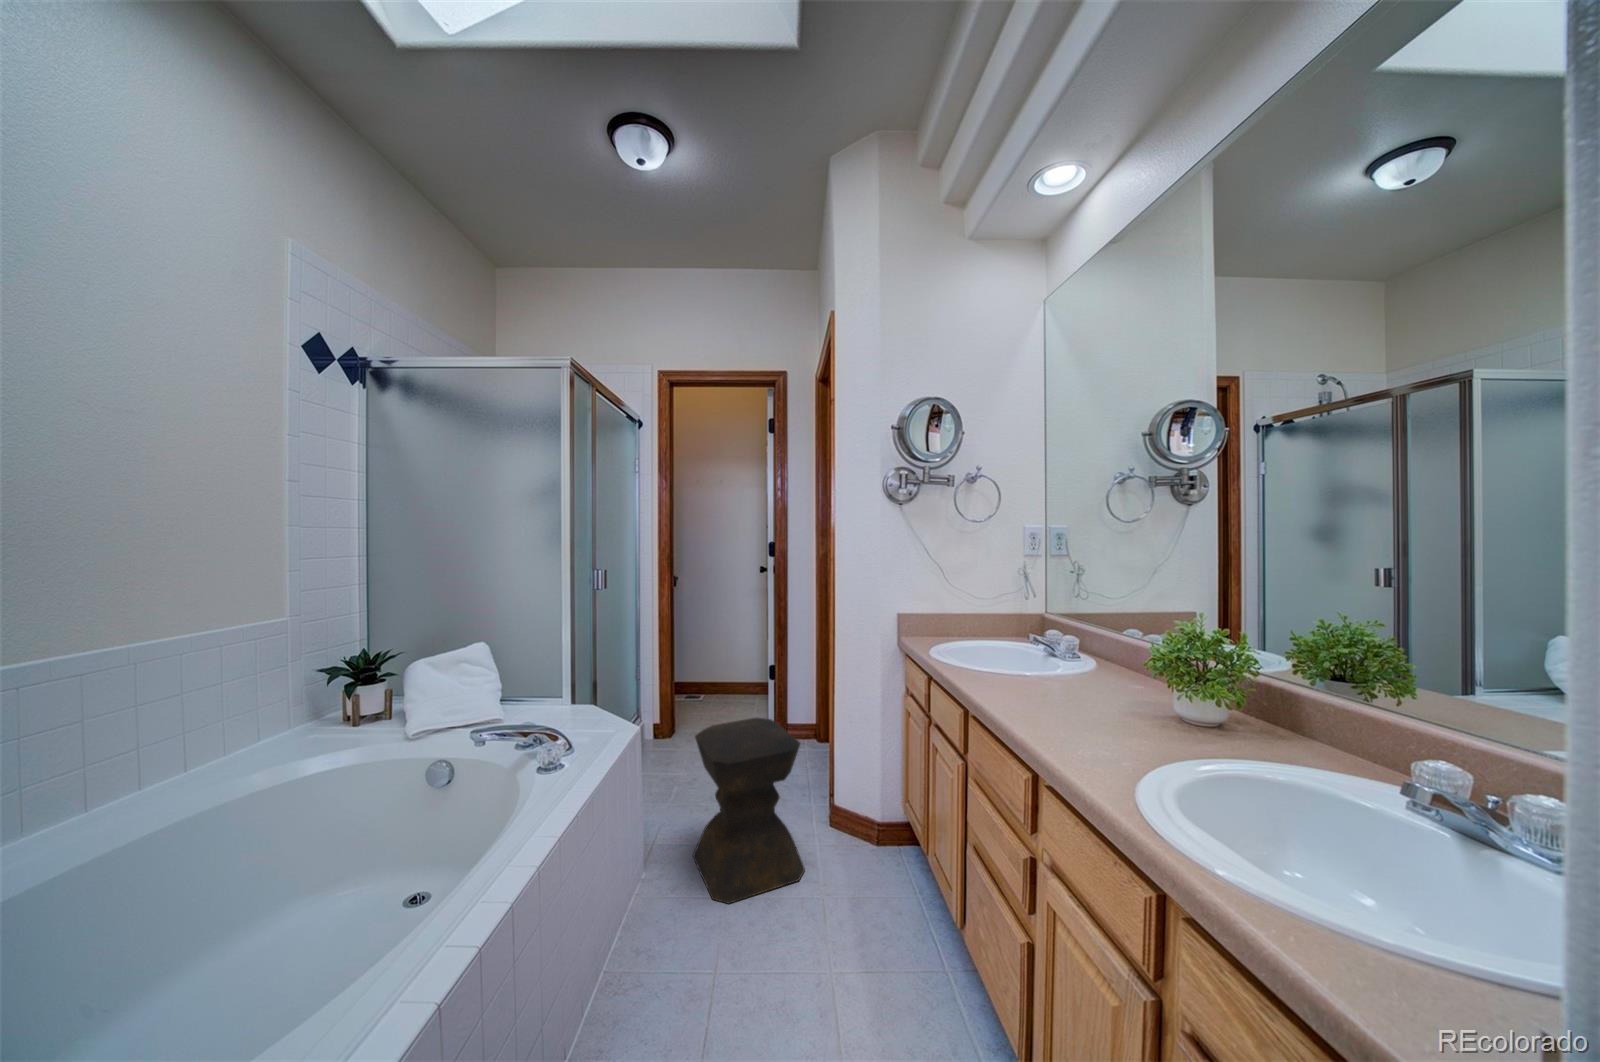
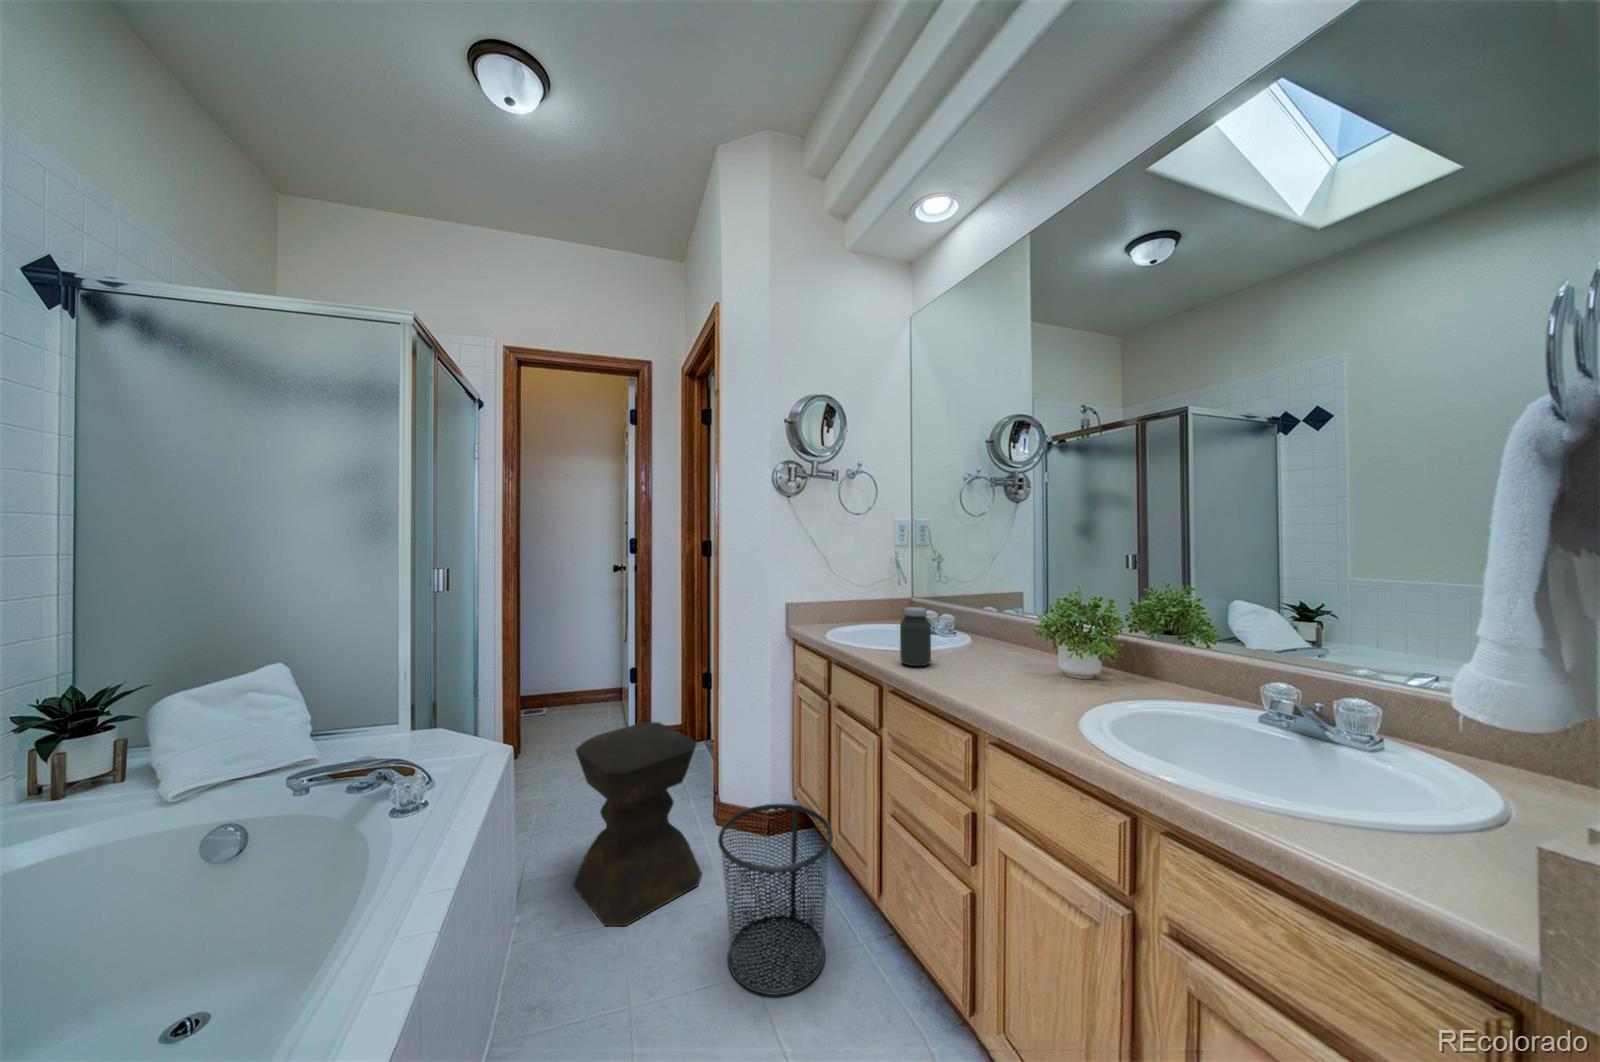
jar: none [996,628,1031,694] -> present [900,607,931,666]
waste bin: none [802,815,918,1008] -> present [718,804,833,995]

